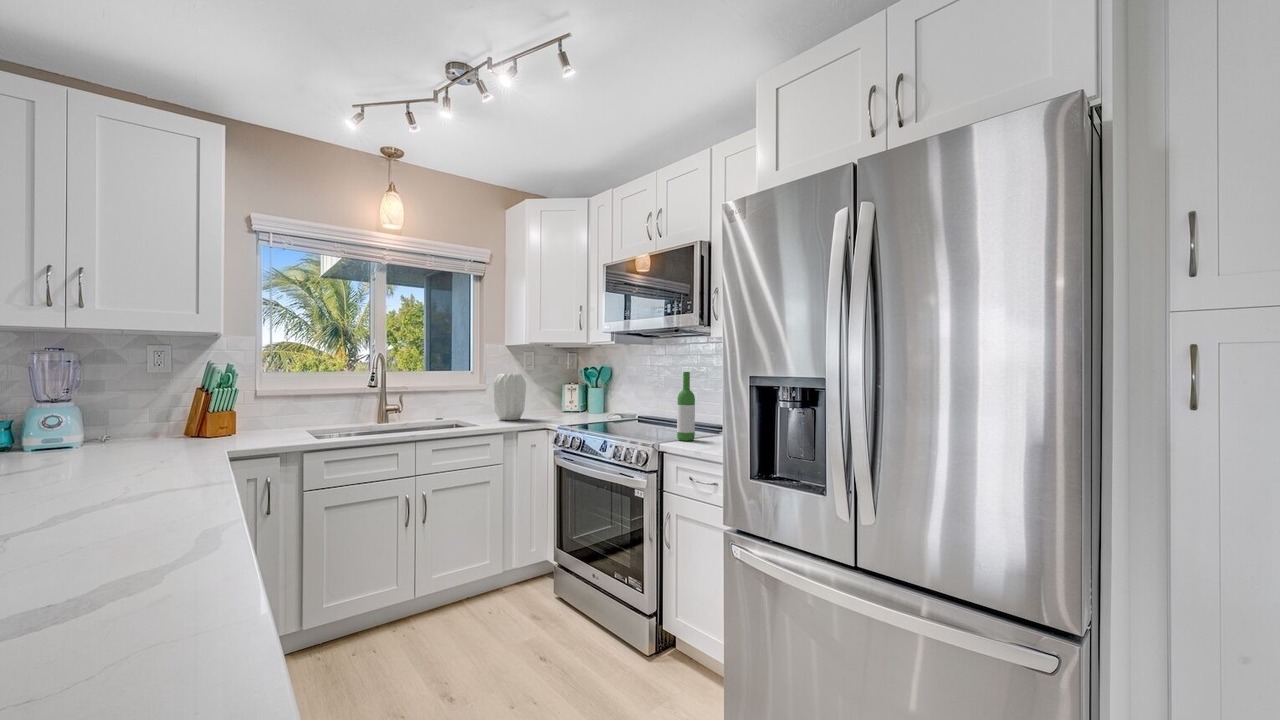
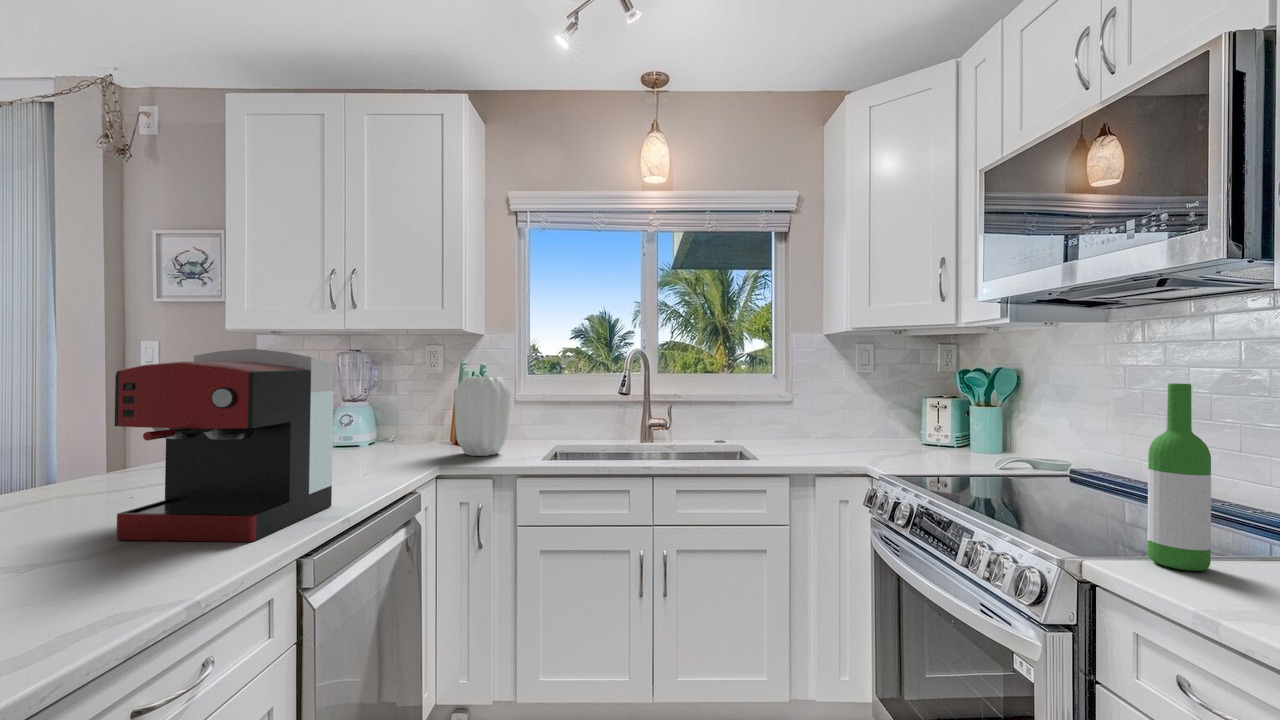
coffee maker: none [47,350,210,515] -> present [115,349,334,542]
vase: present [494,374,526,420] -> present [454,377,510,456]

